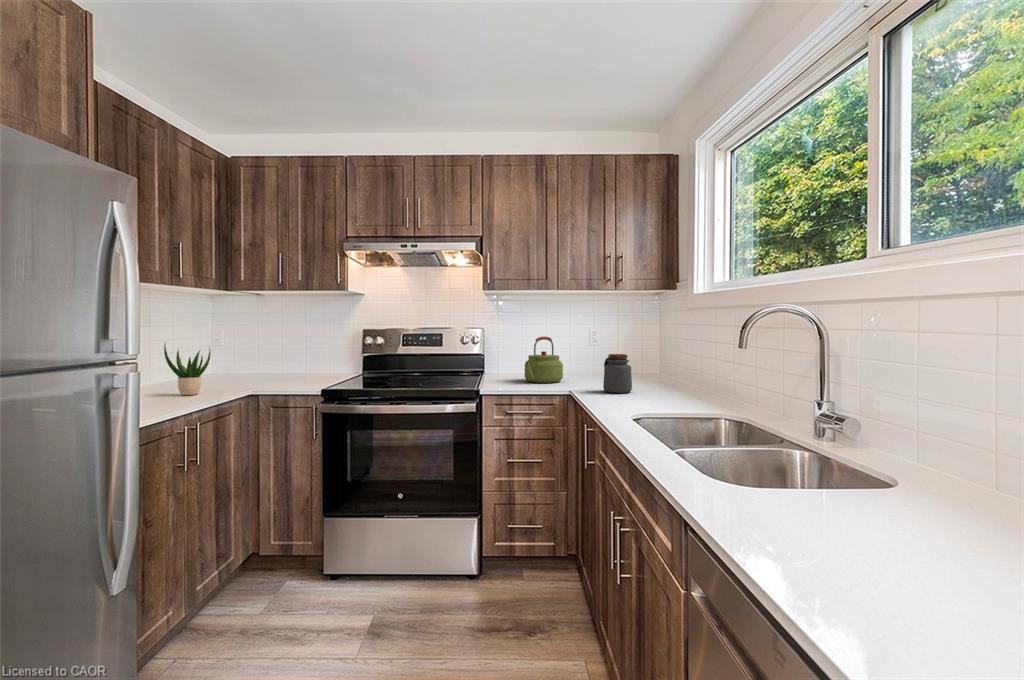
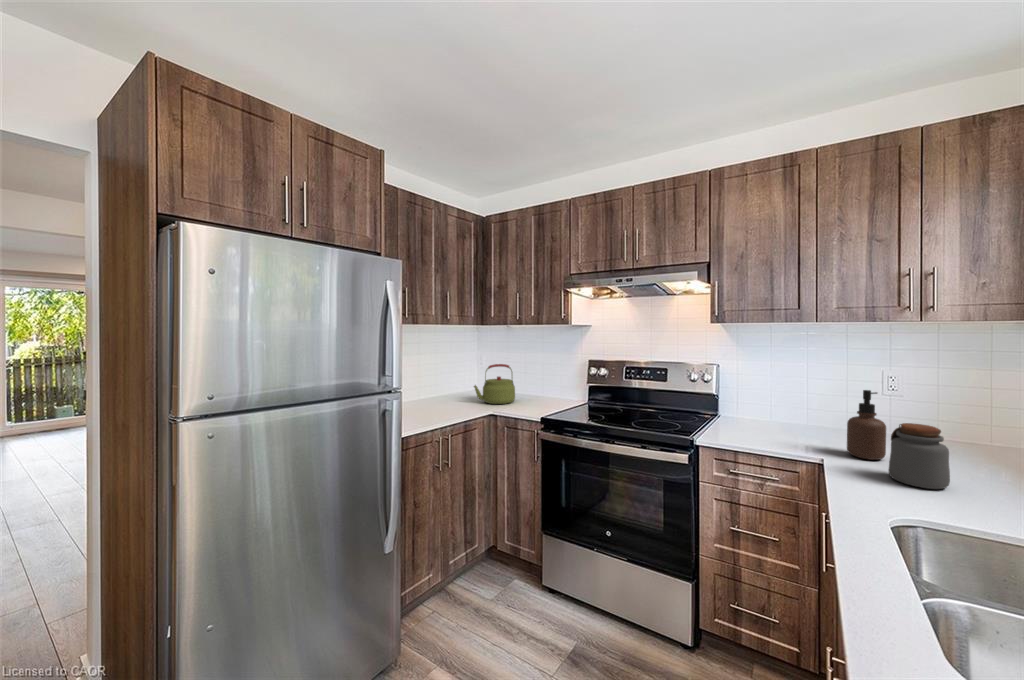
kettle: present [525,337,563,383] -> present [474,364,515,404]
soap dispenser: none [580,338,601,386] -> present [847,390,886,460]
potted plant: present [164,344,210,395] -> none [429,369,458,412]

